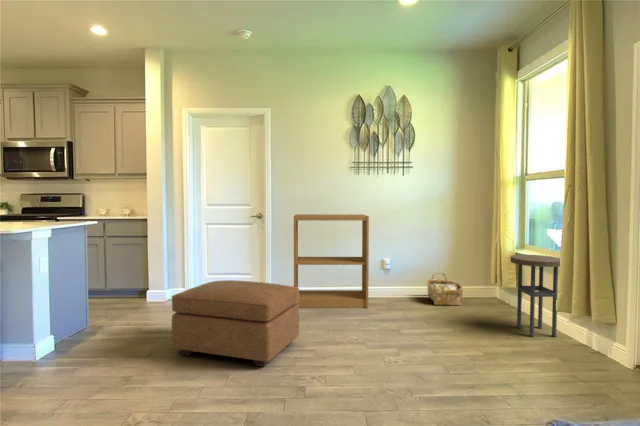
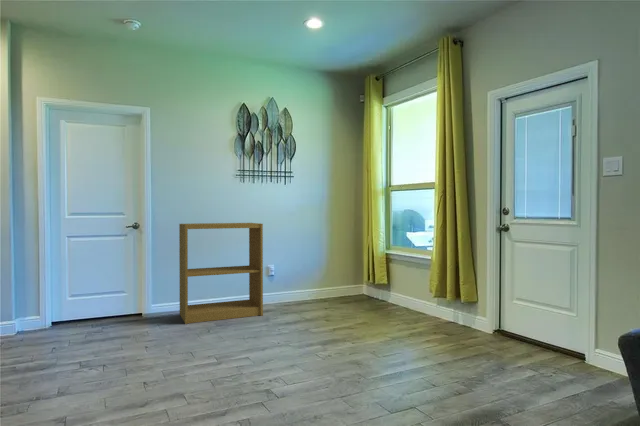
side table: present [510,255,560,337] -> none [393,253,434,322]
woven basket: present [427,272,463,305] -> none [310,276,344,306]
ottoman: present [172,280,299,367] -> none [76,294,219,387]

